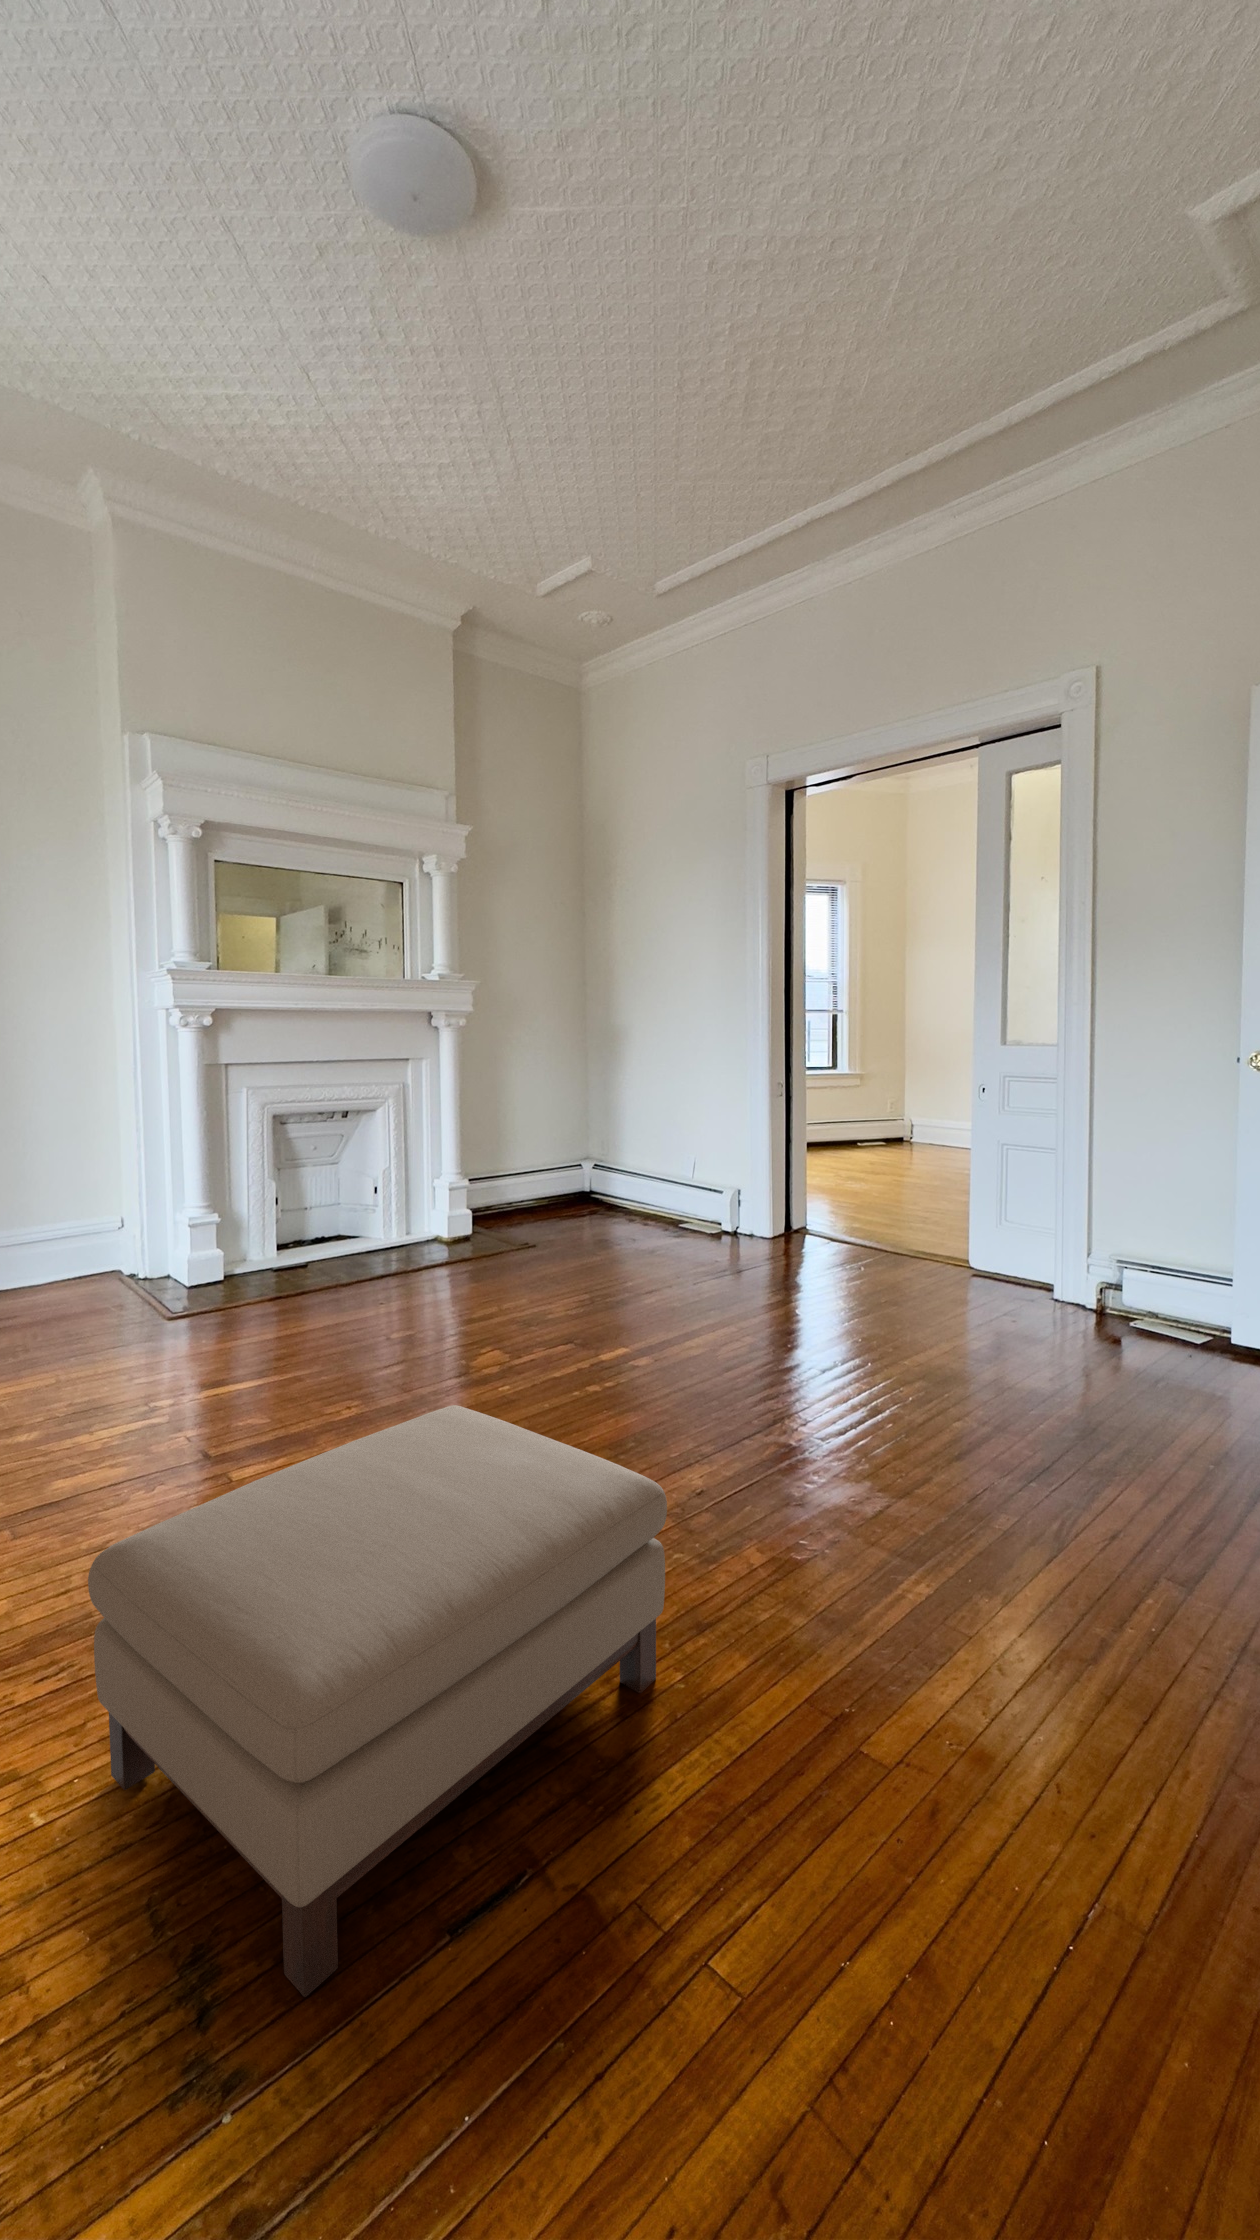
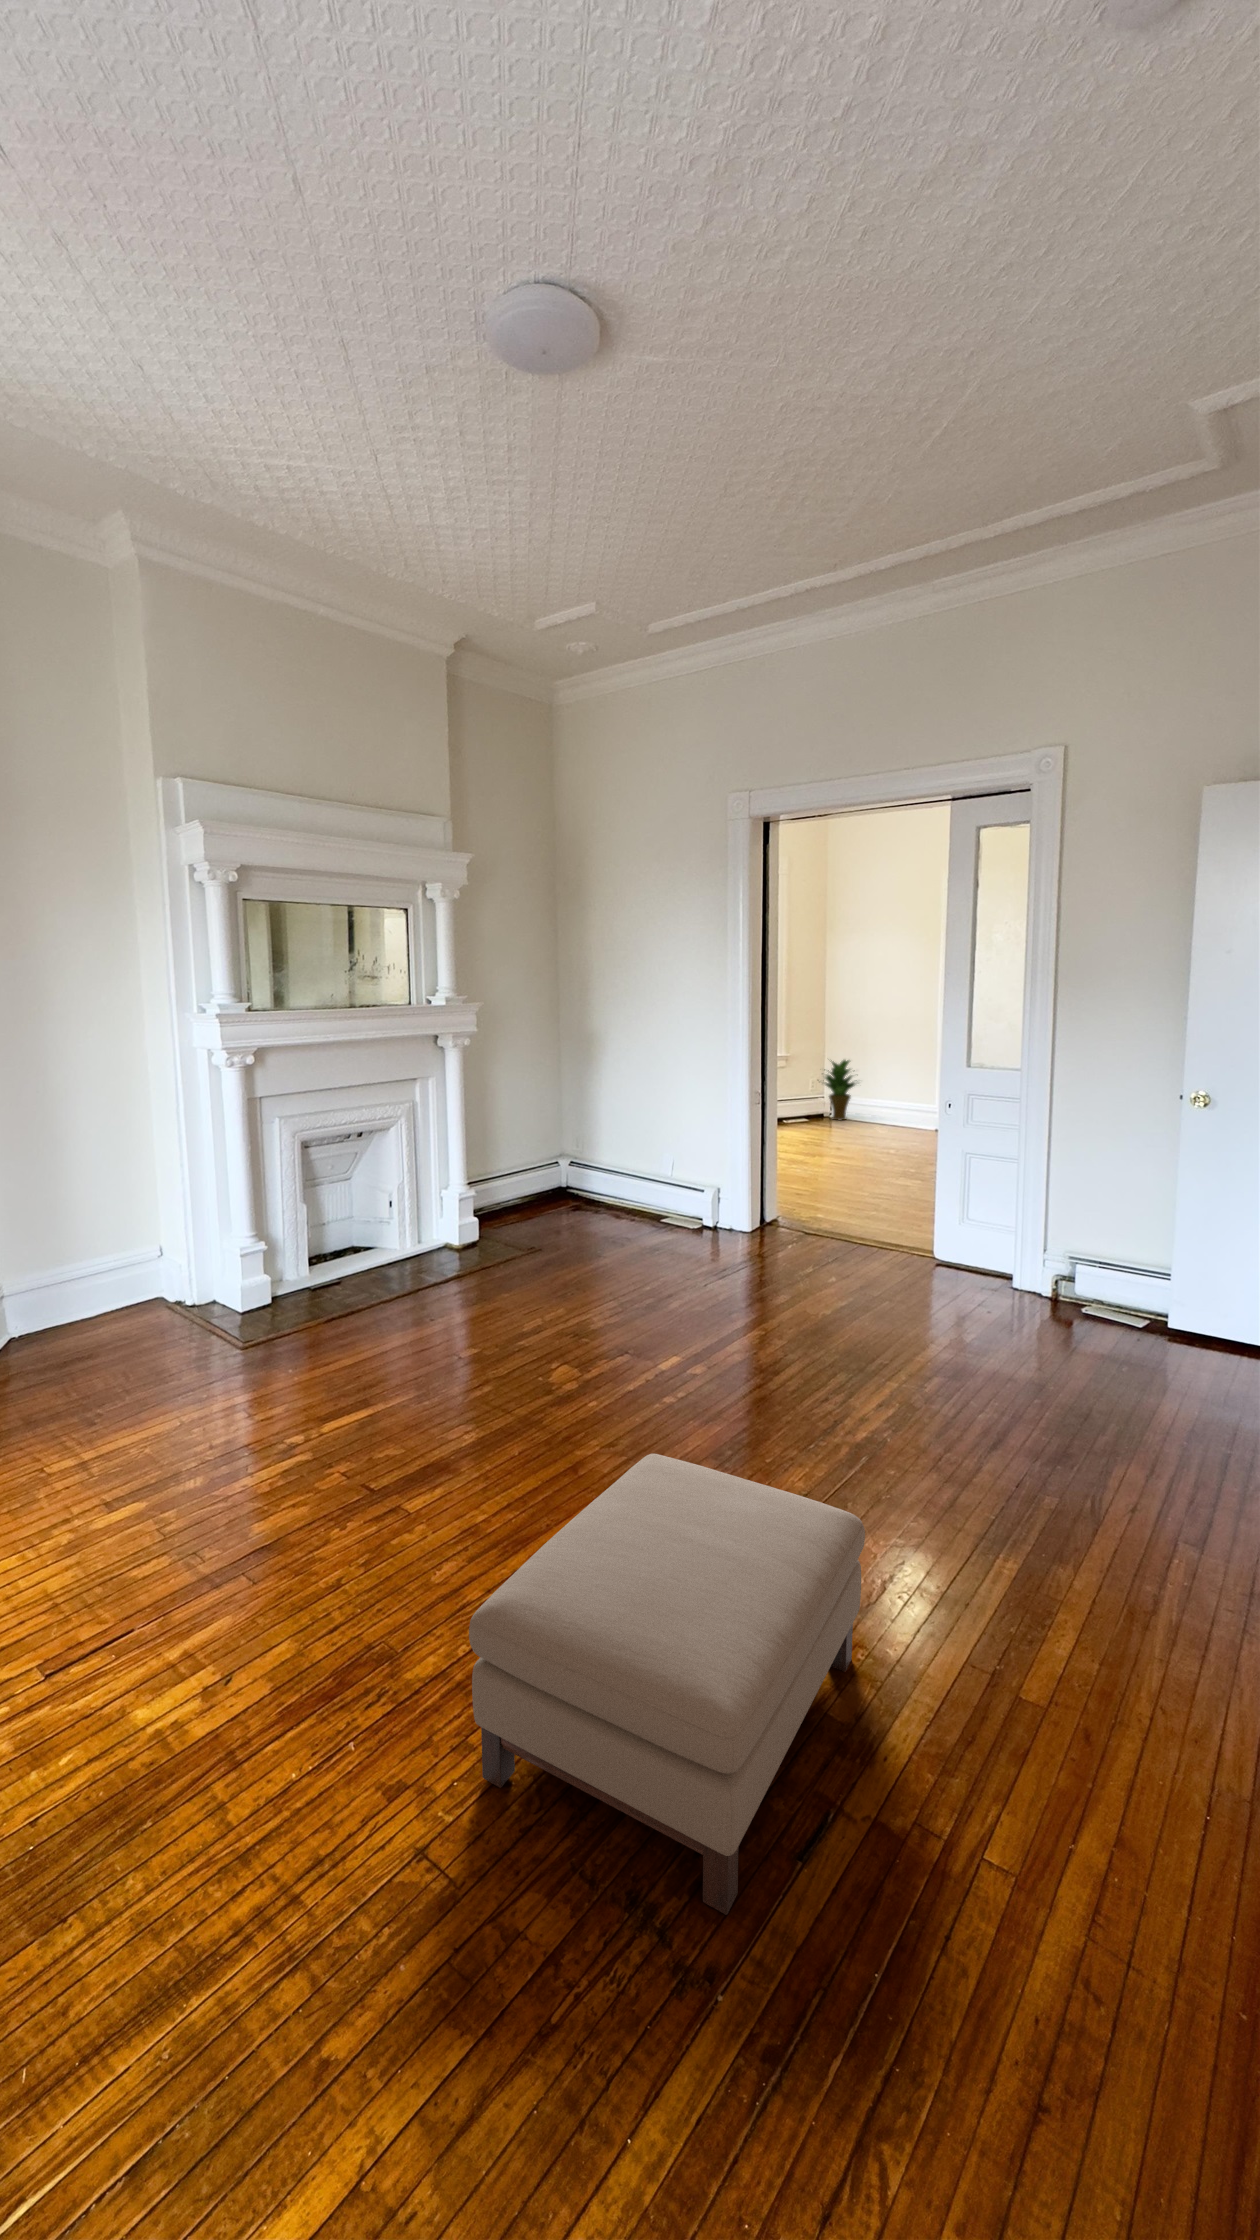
potted plant: none [889,1080,941,1147] -> present [824,1060,855,1120]

